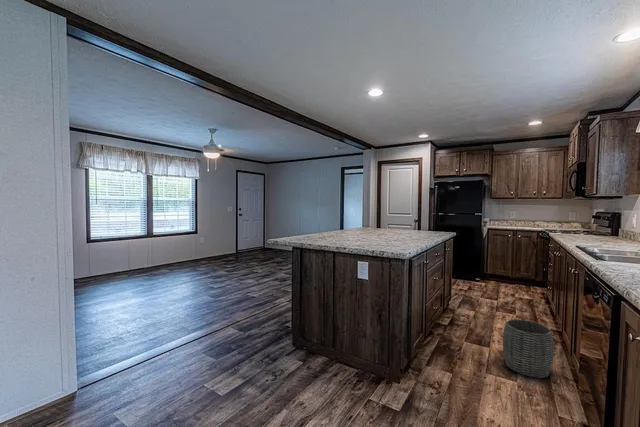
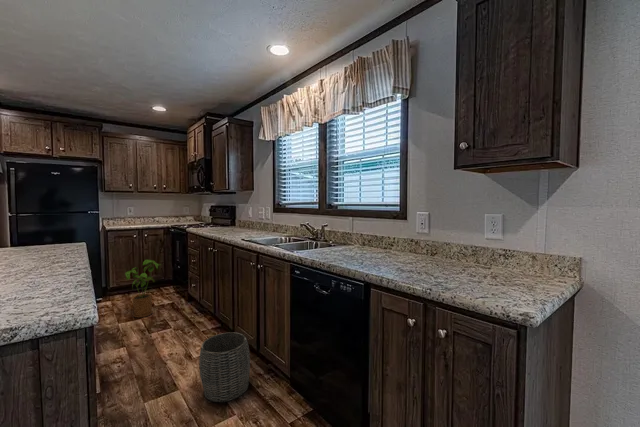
house plant: none [492,254,523,301] -> present [125,260,160,318]

